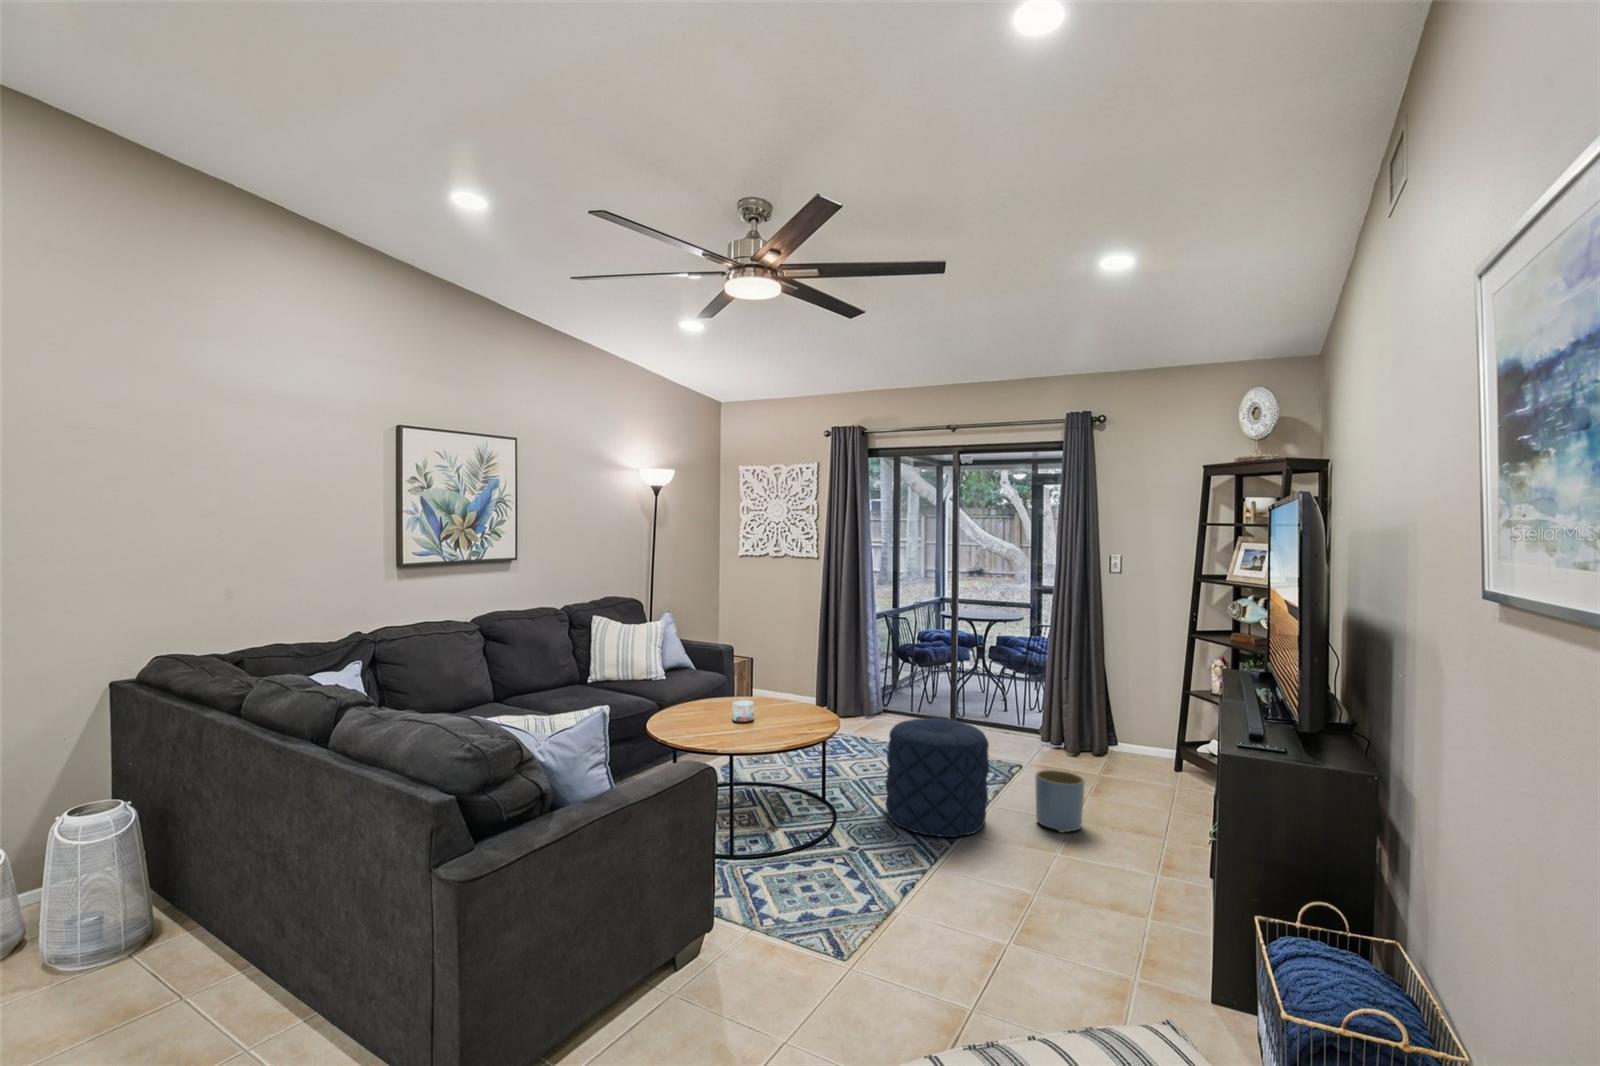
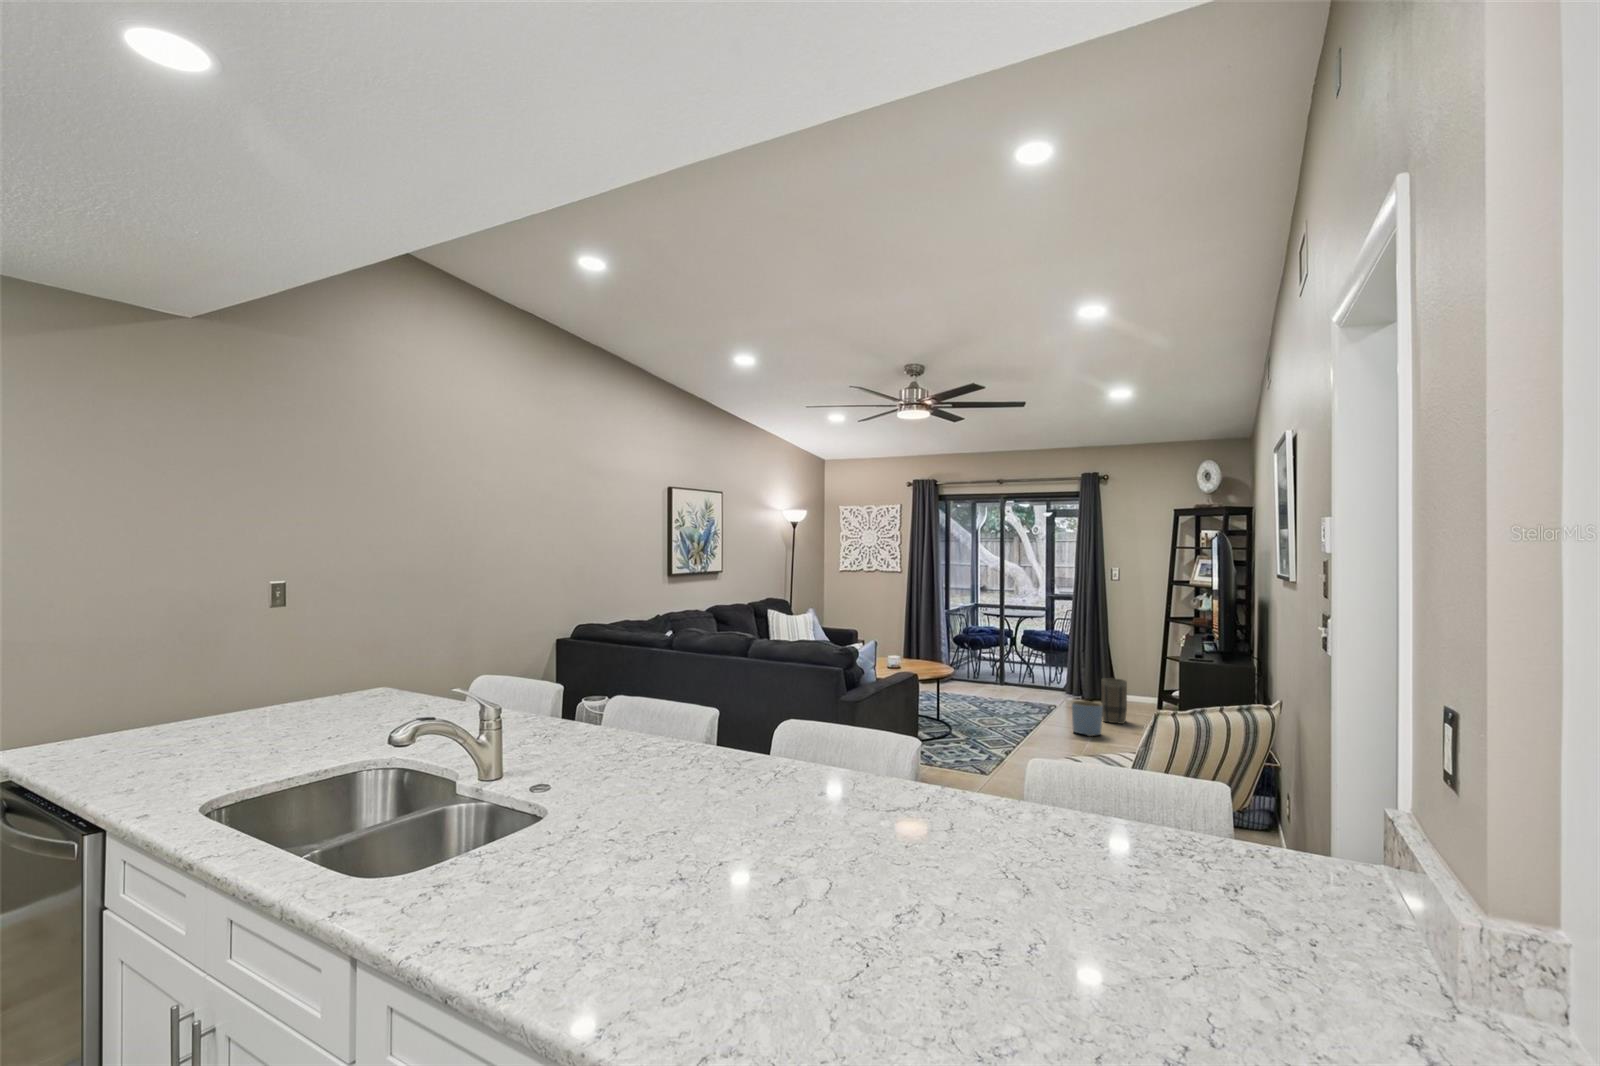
pouf: present [886,718,989,837] -> none [978,670,1043,737]
basket: none [1087,727,1127,801] -> present [1102,678,1127,724]

